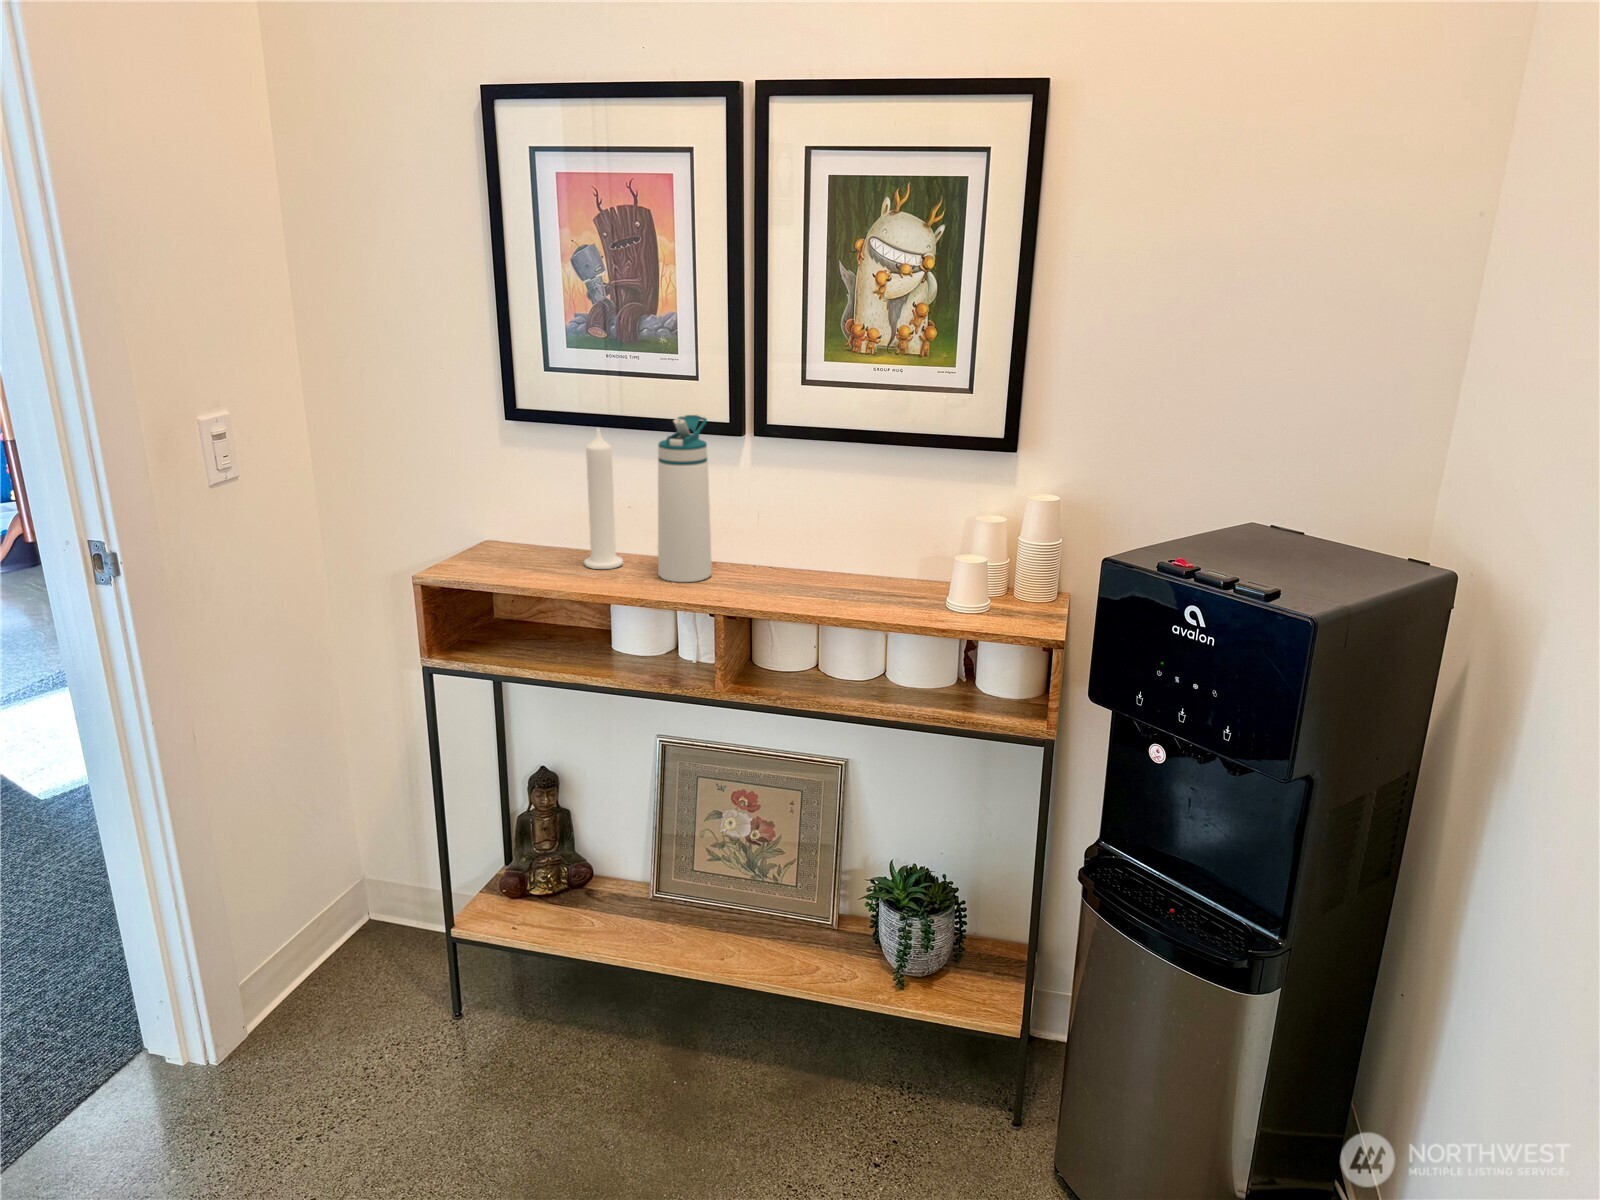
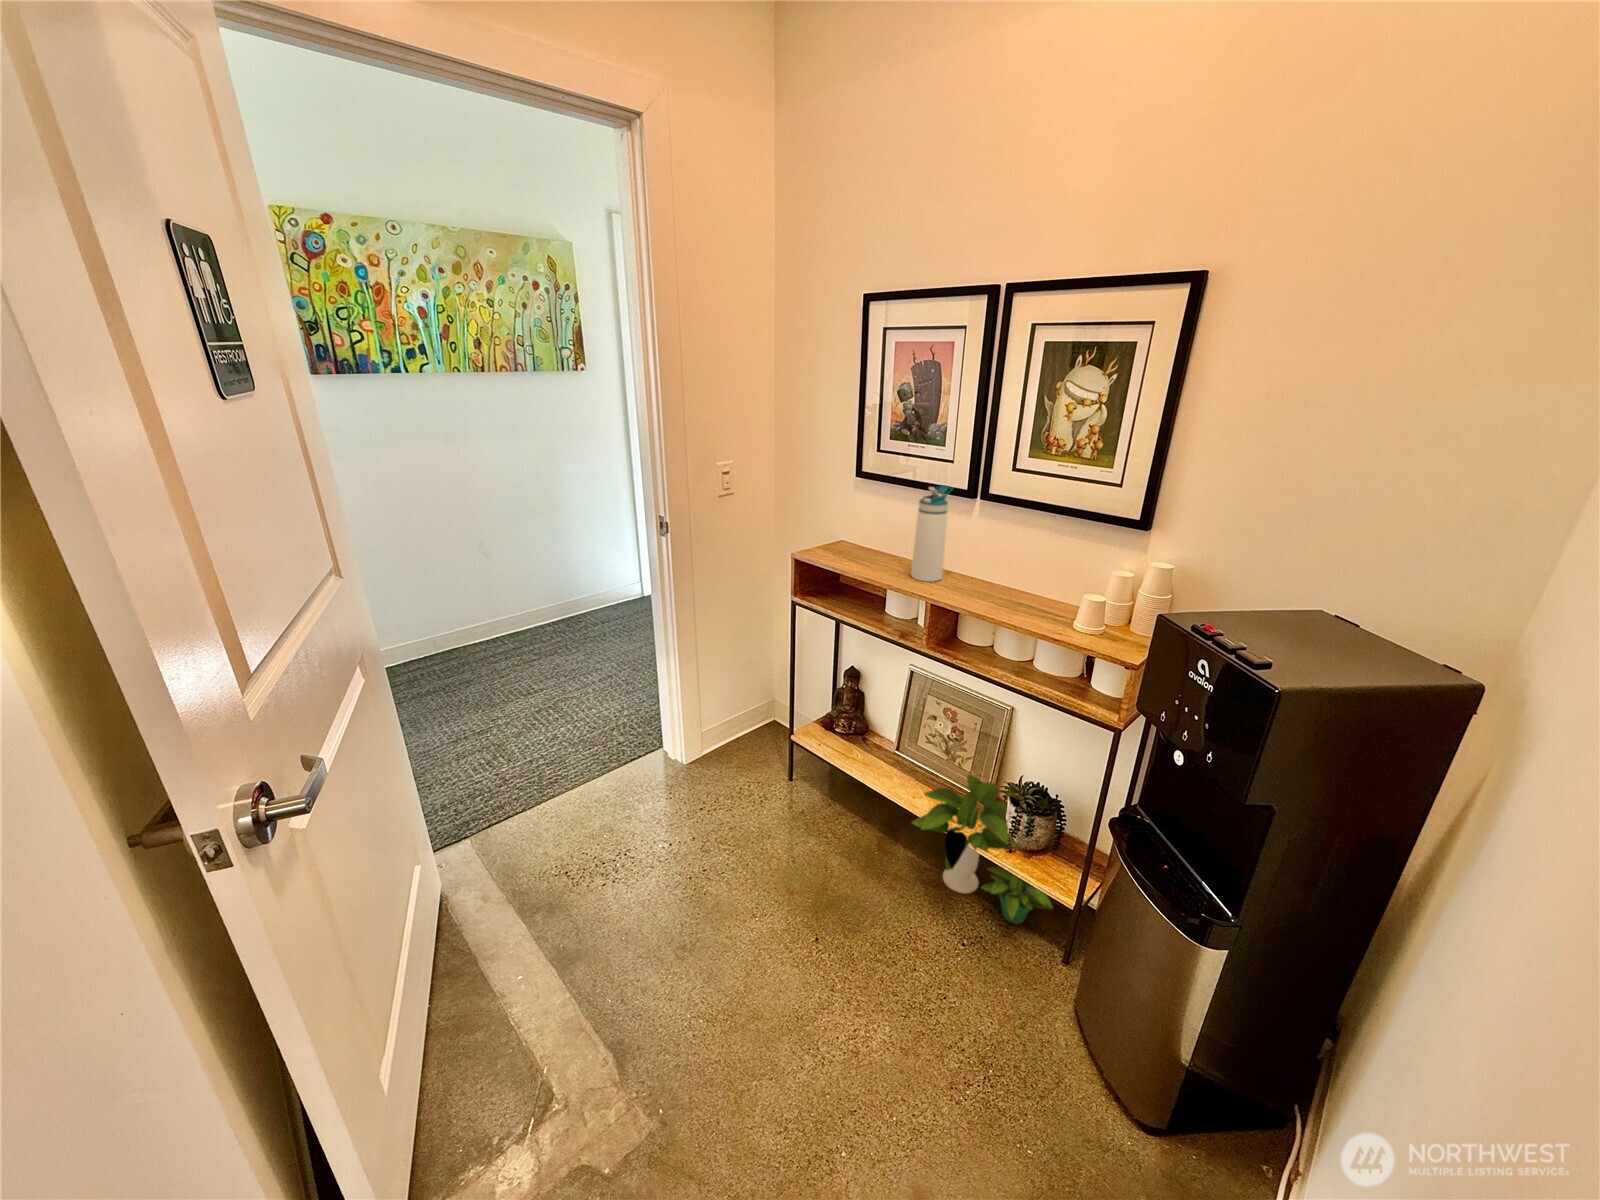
candle: present [584,428,623,569] -> none [877,488,899,567]
potted plant: none [734,891,979,1100] -> present [912,774,1052,924]

